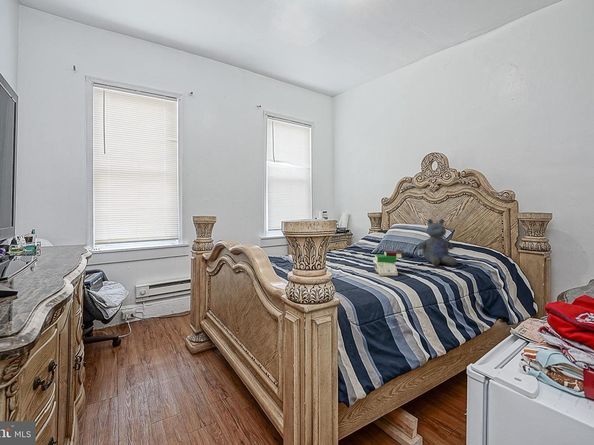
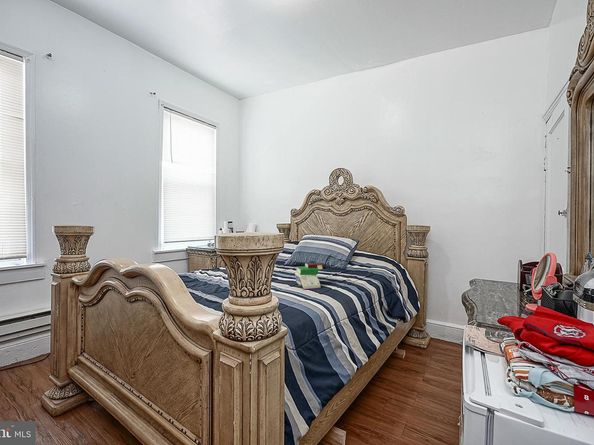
stuffed bear: present [417,219,457,266] -> none [331,231,366,274]

